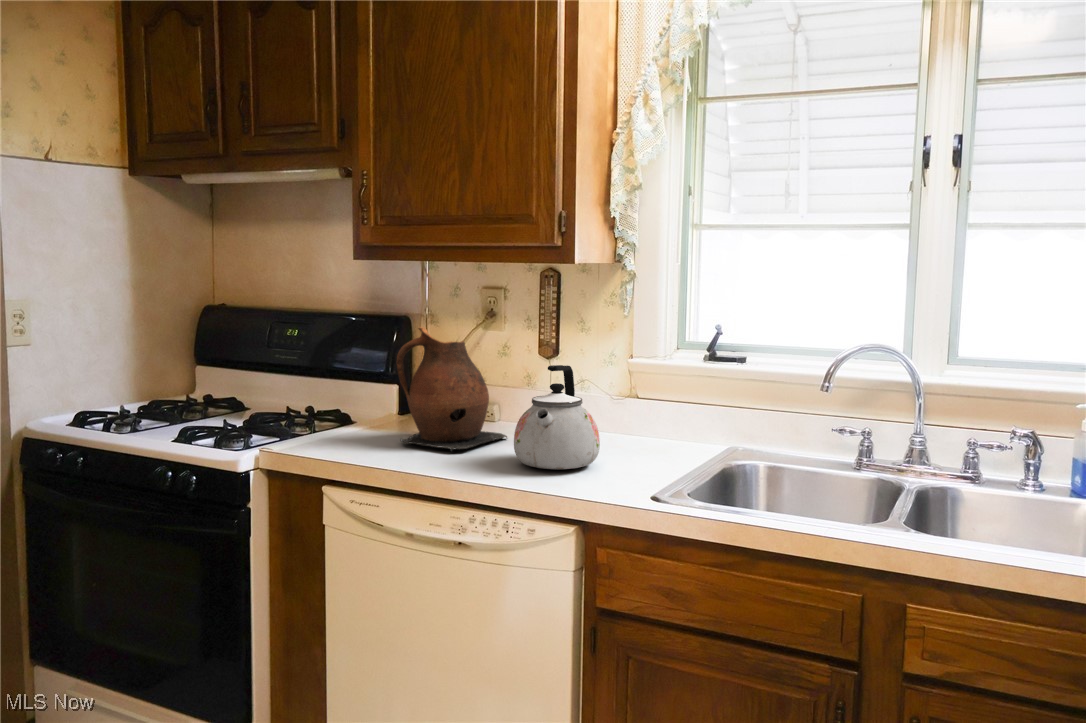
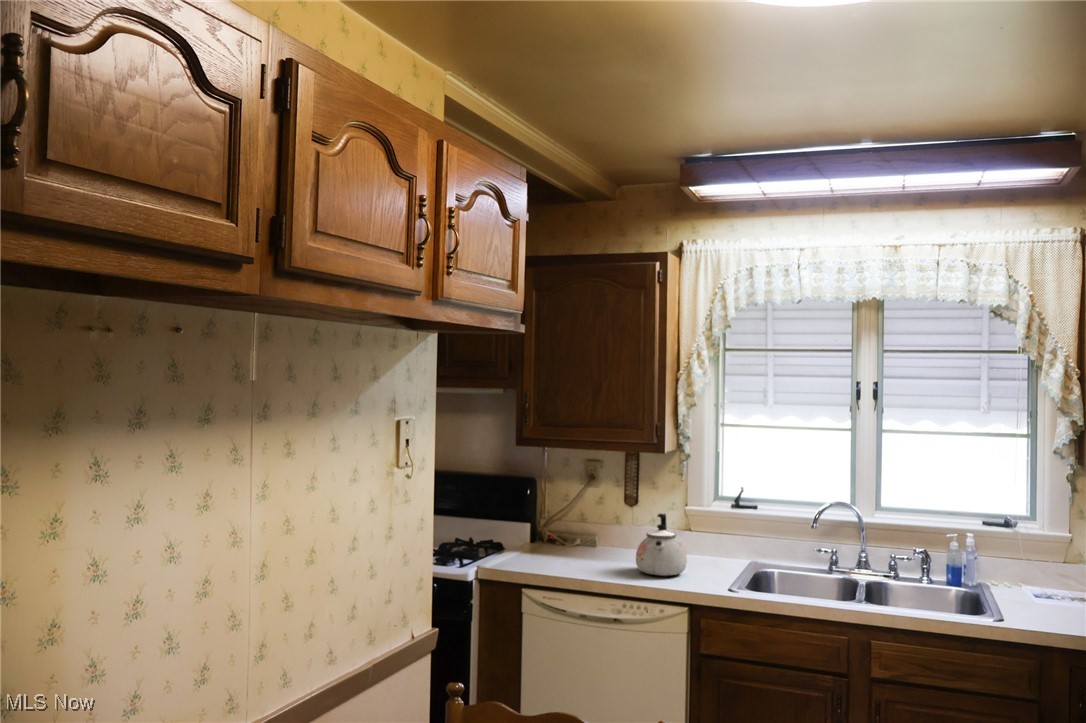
ceramic pitcher: present [397,327,507,451] -> none [552,489,617,566]

